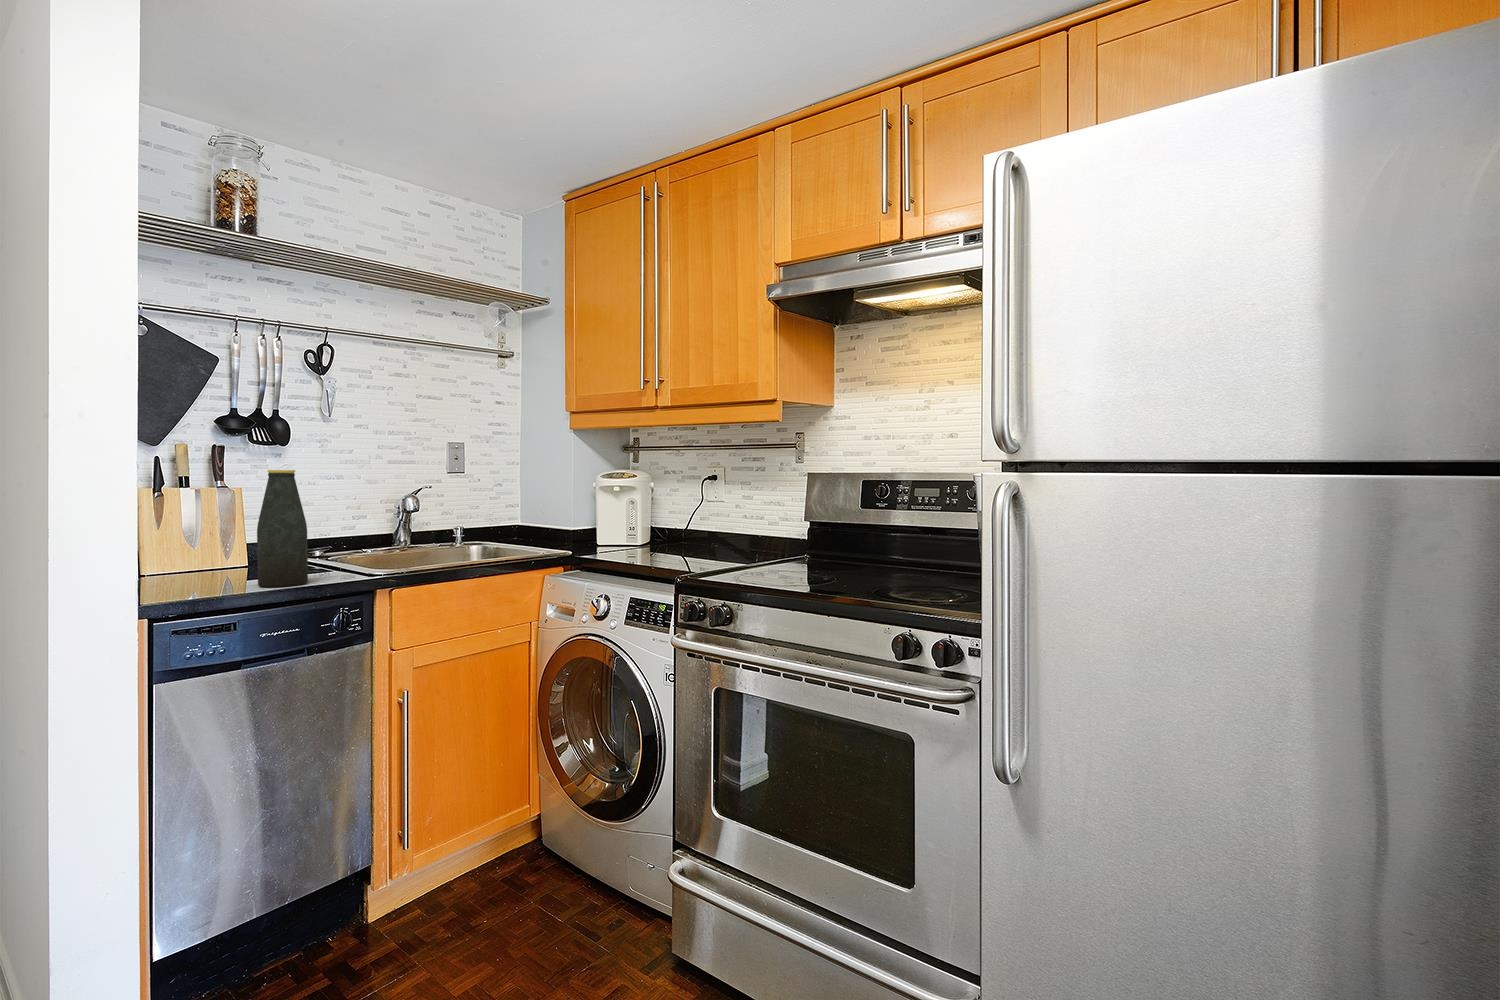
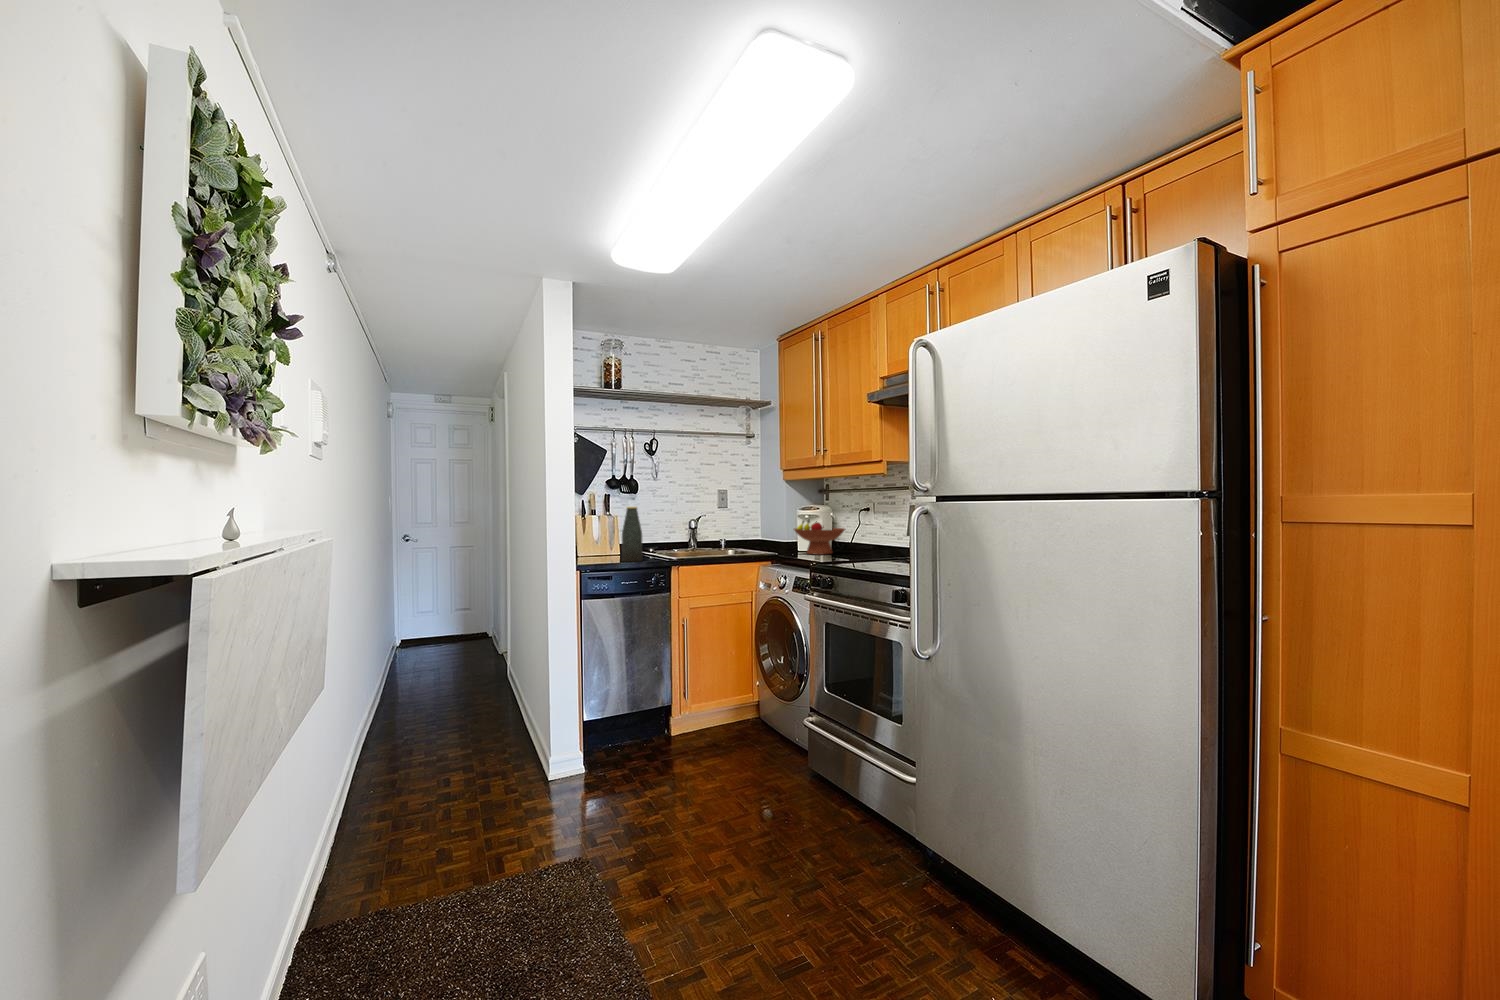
fruit bowl: none [595,496,683,554] -> present [794,519,845,555]

